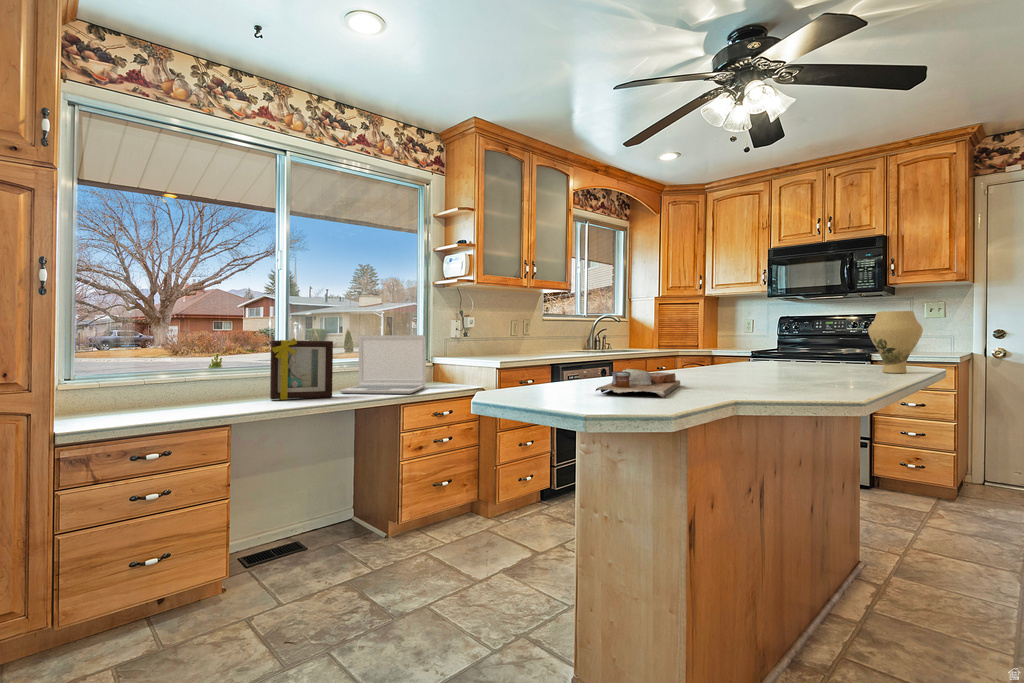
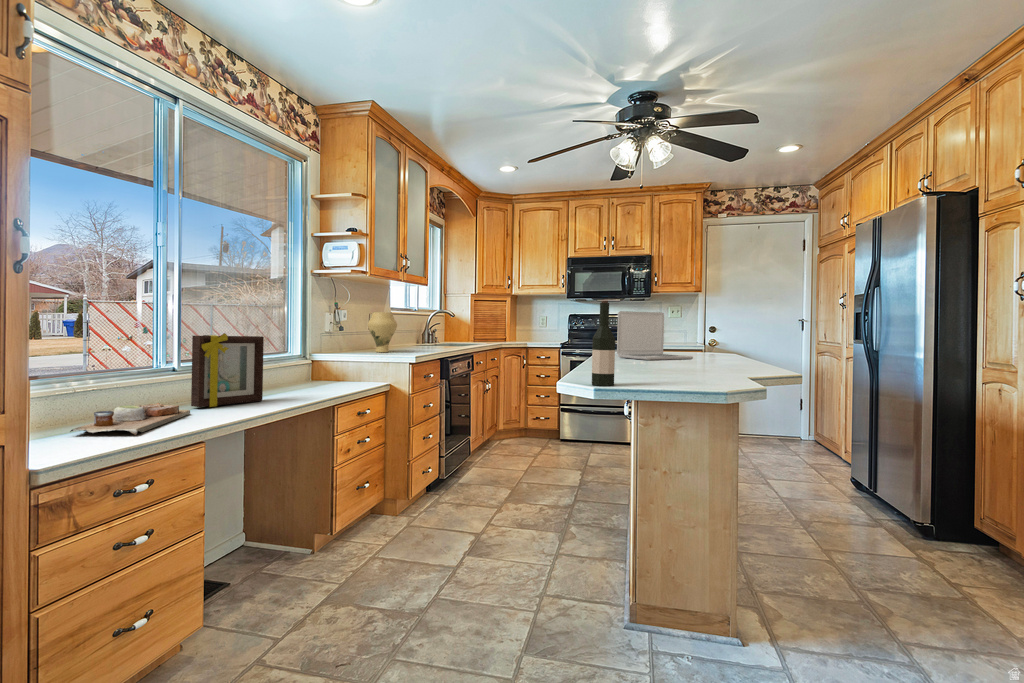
wine bottle: none [519,289,548,393] -> present [592,301,615,386]
vase: present [868,311,923,373] -> present [368,312,397,352]
laptop: present [340,335,426,394] -> present [617,311,693,360]
cutting board: present [596,369,680,398] -> present [70,403,190,435]

